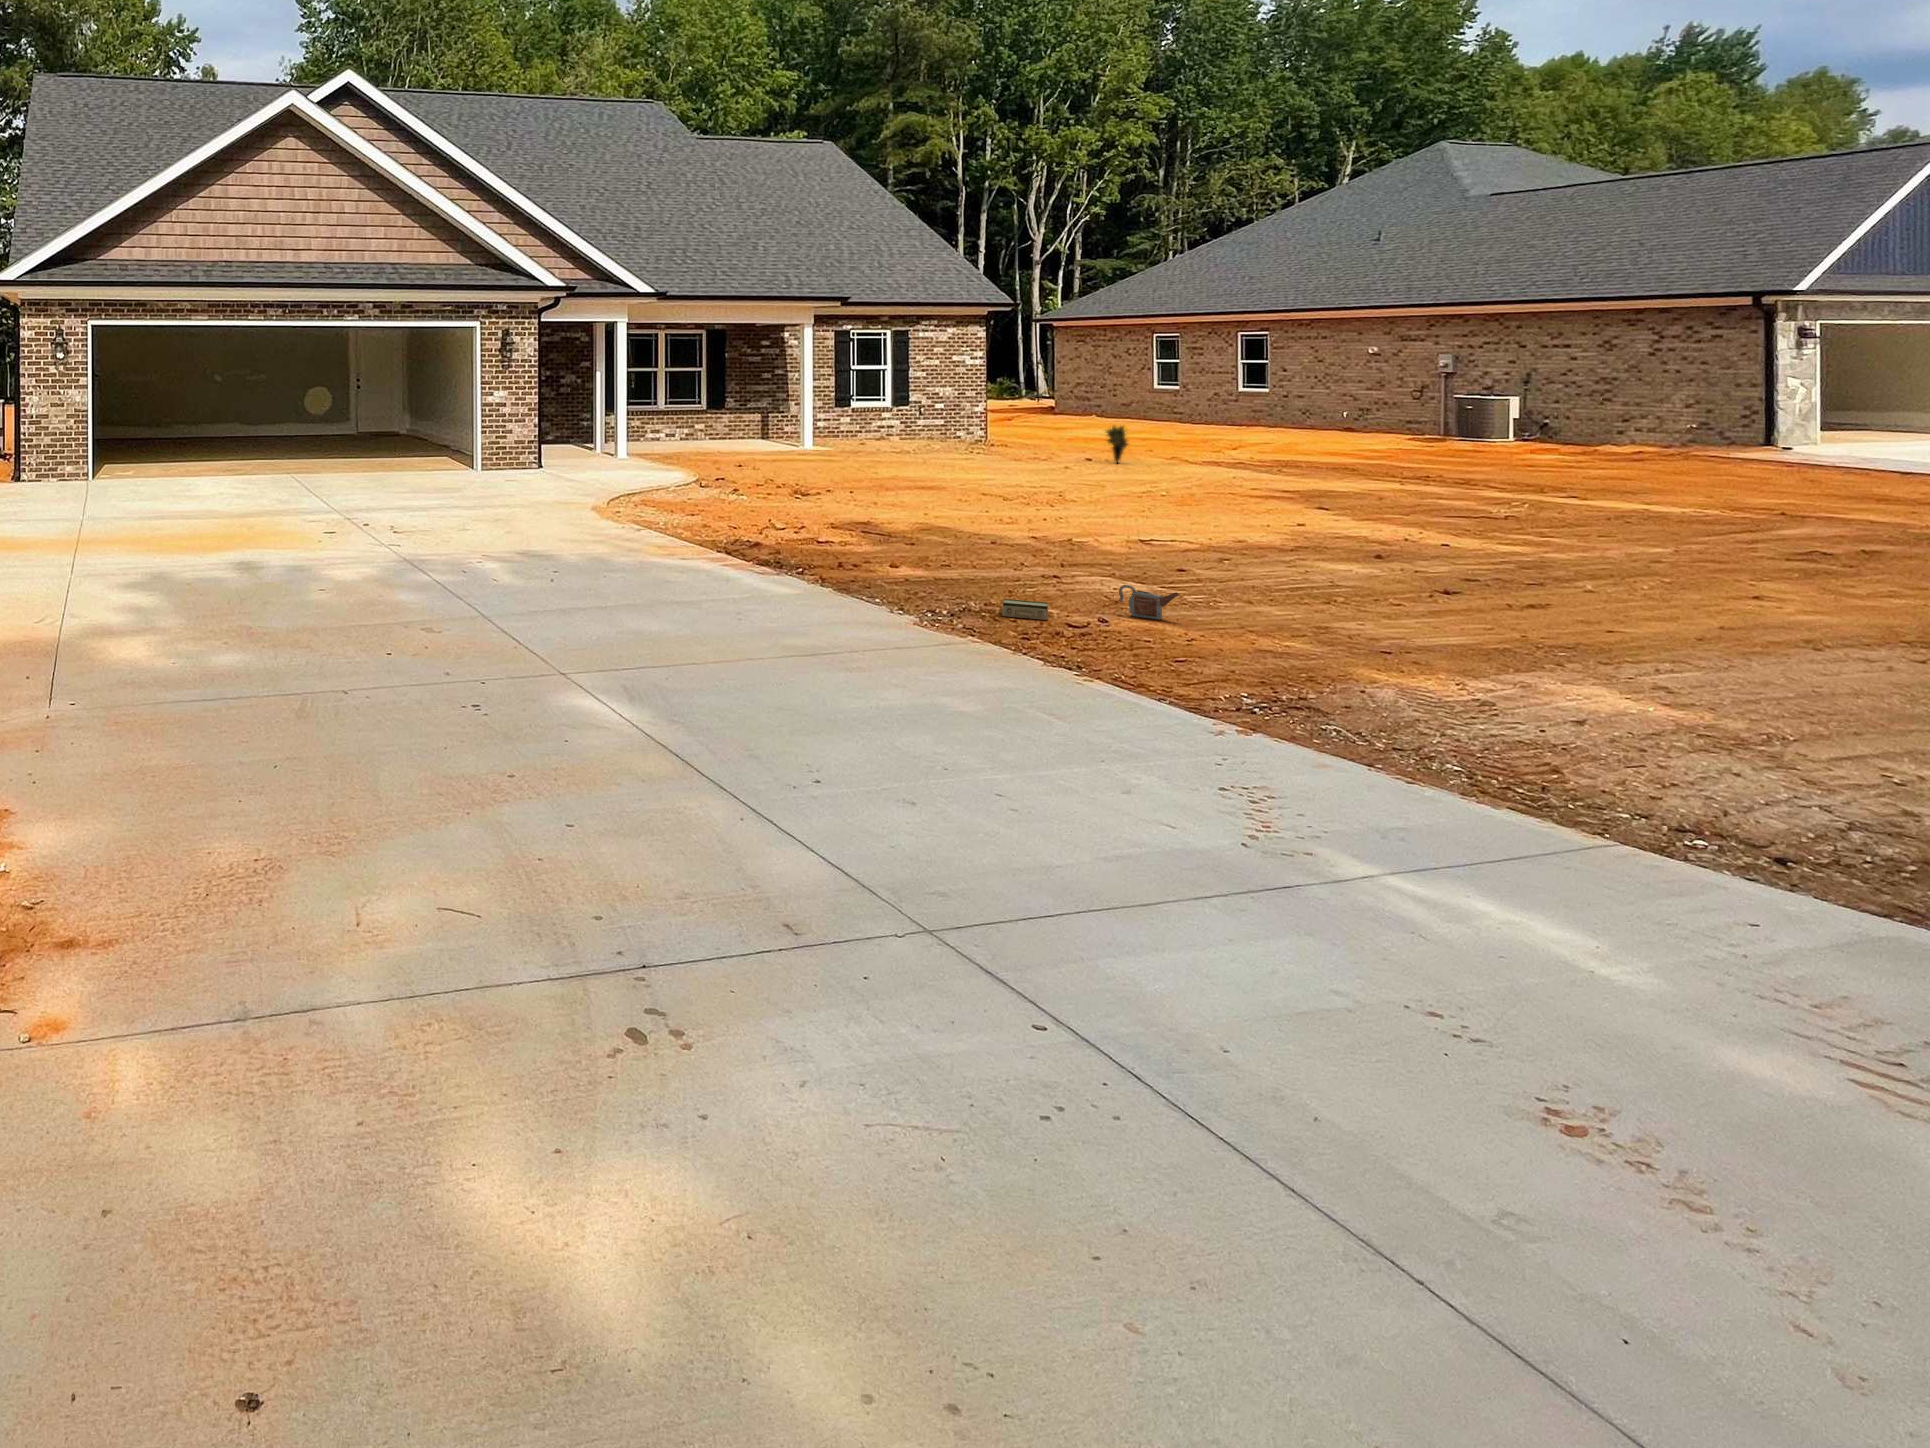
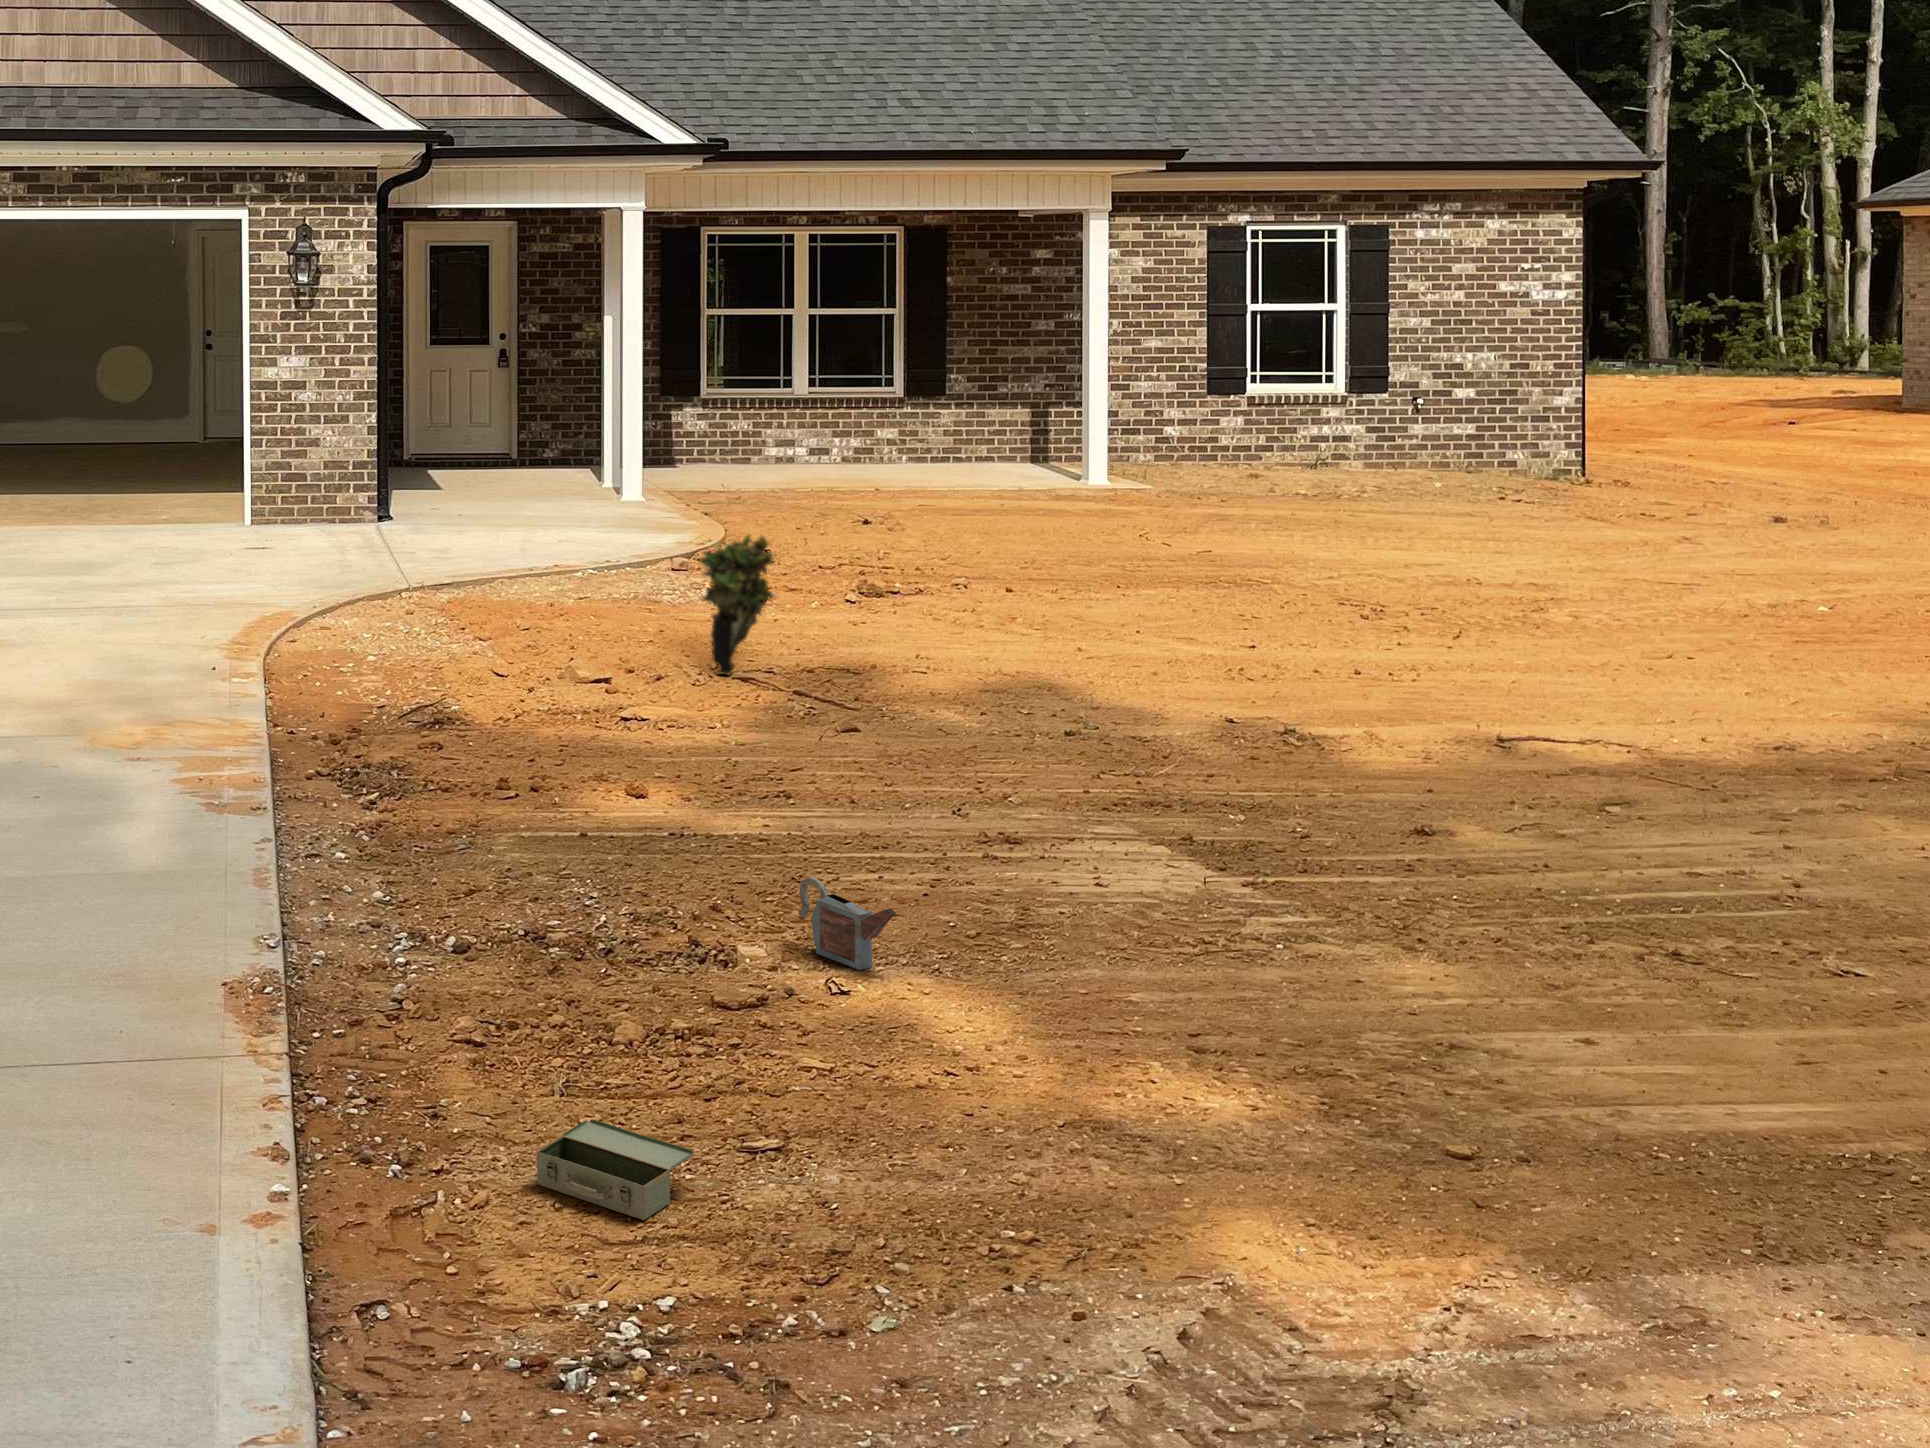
potted plant: present [1105,426,1128,464] -> present [699,535,774,675]
watering can: present [1118,585,1179,620] -> present [799,877,896,970]

